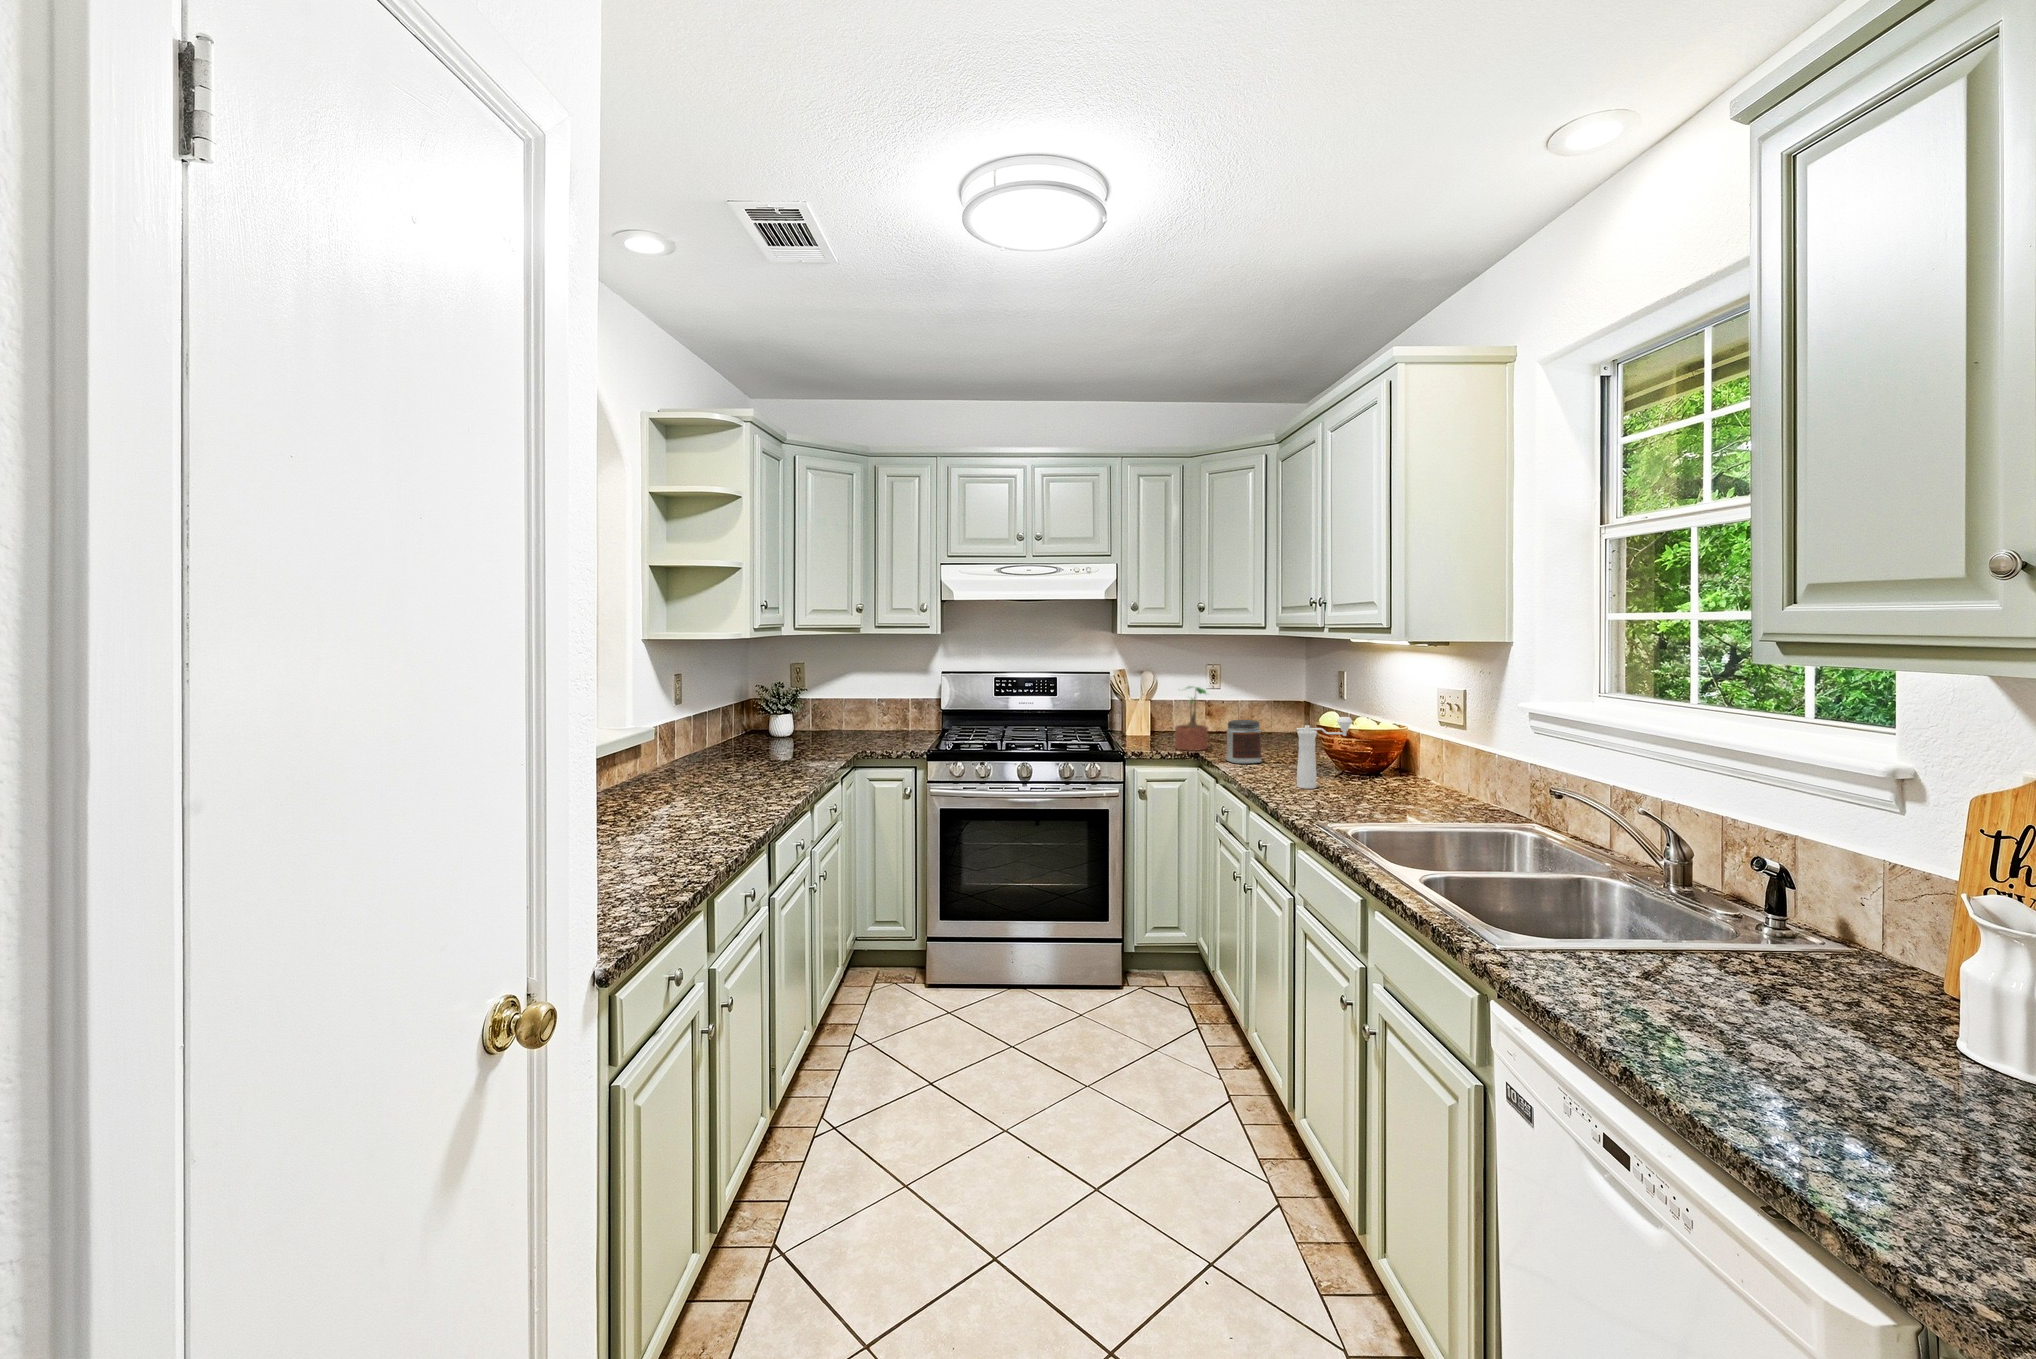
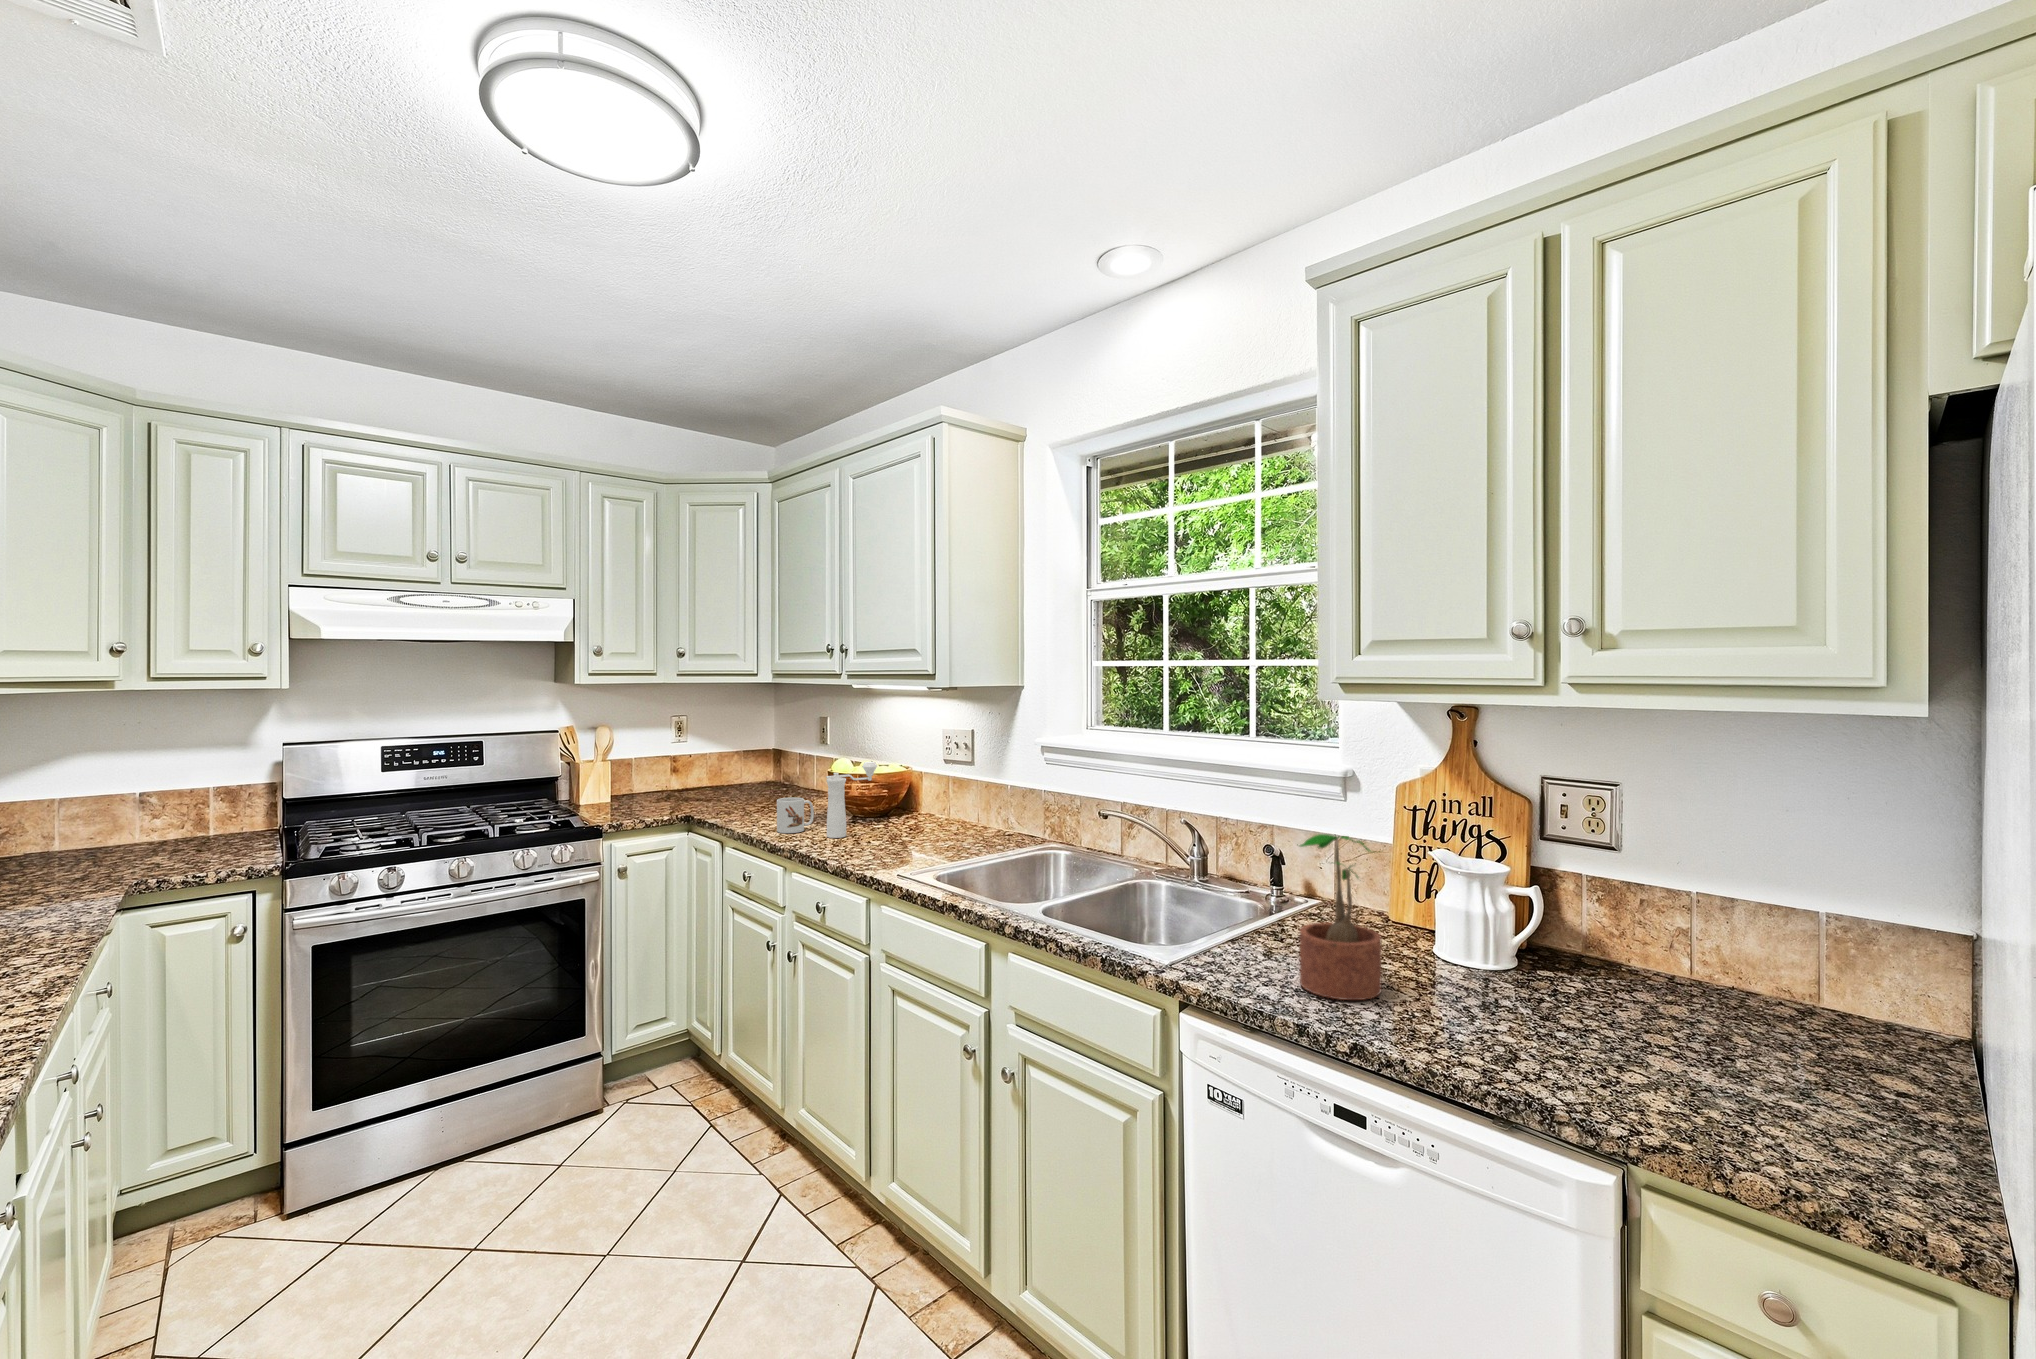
potted plant: present [1175,686,1208,751] -> present [1300,834,1381,1000]
jar: present [1226,720,1262,764] -> none [726,773,766,821]
mug: none [1257,746,1294,779] -> present [777,797,814,833]

